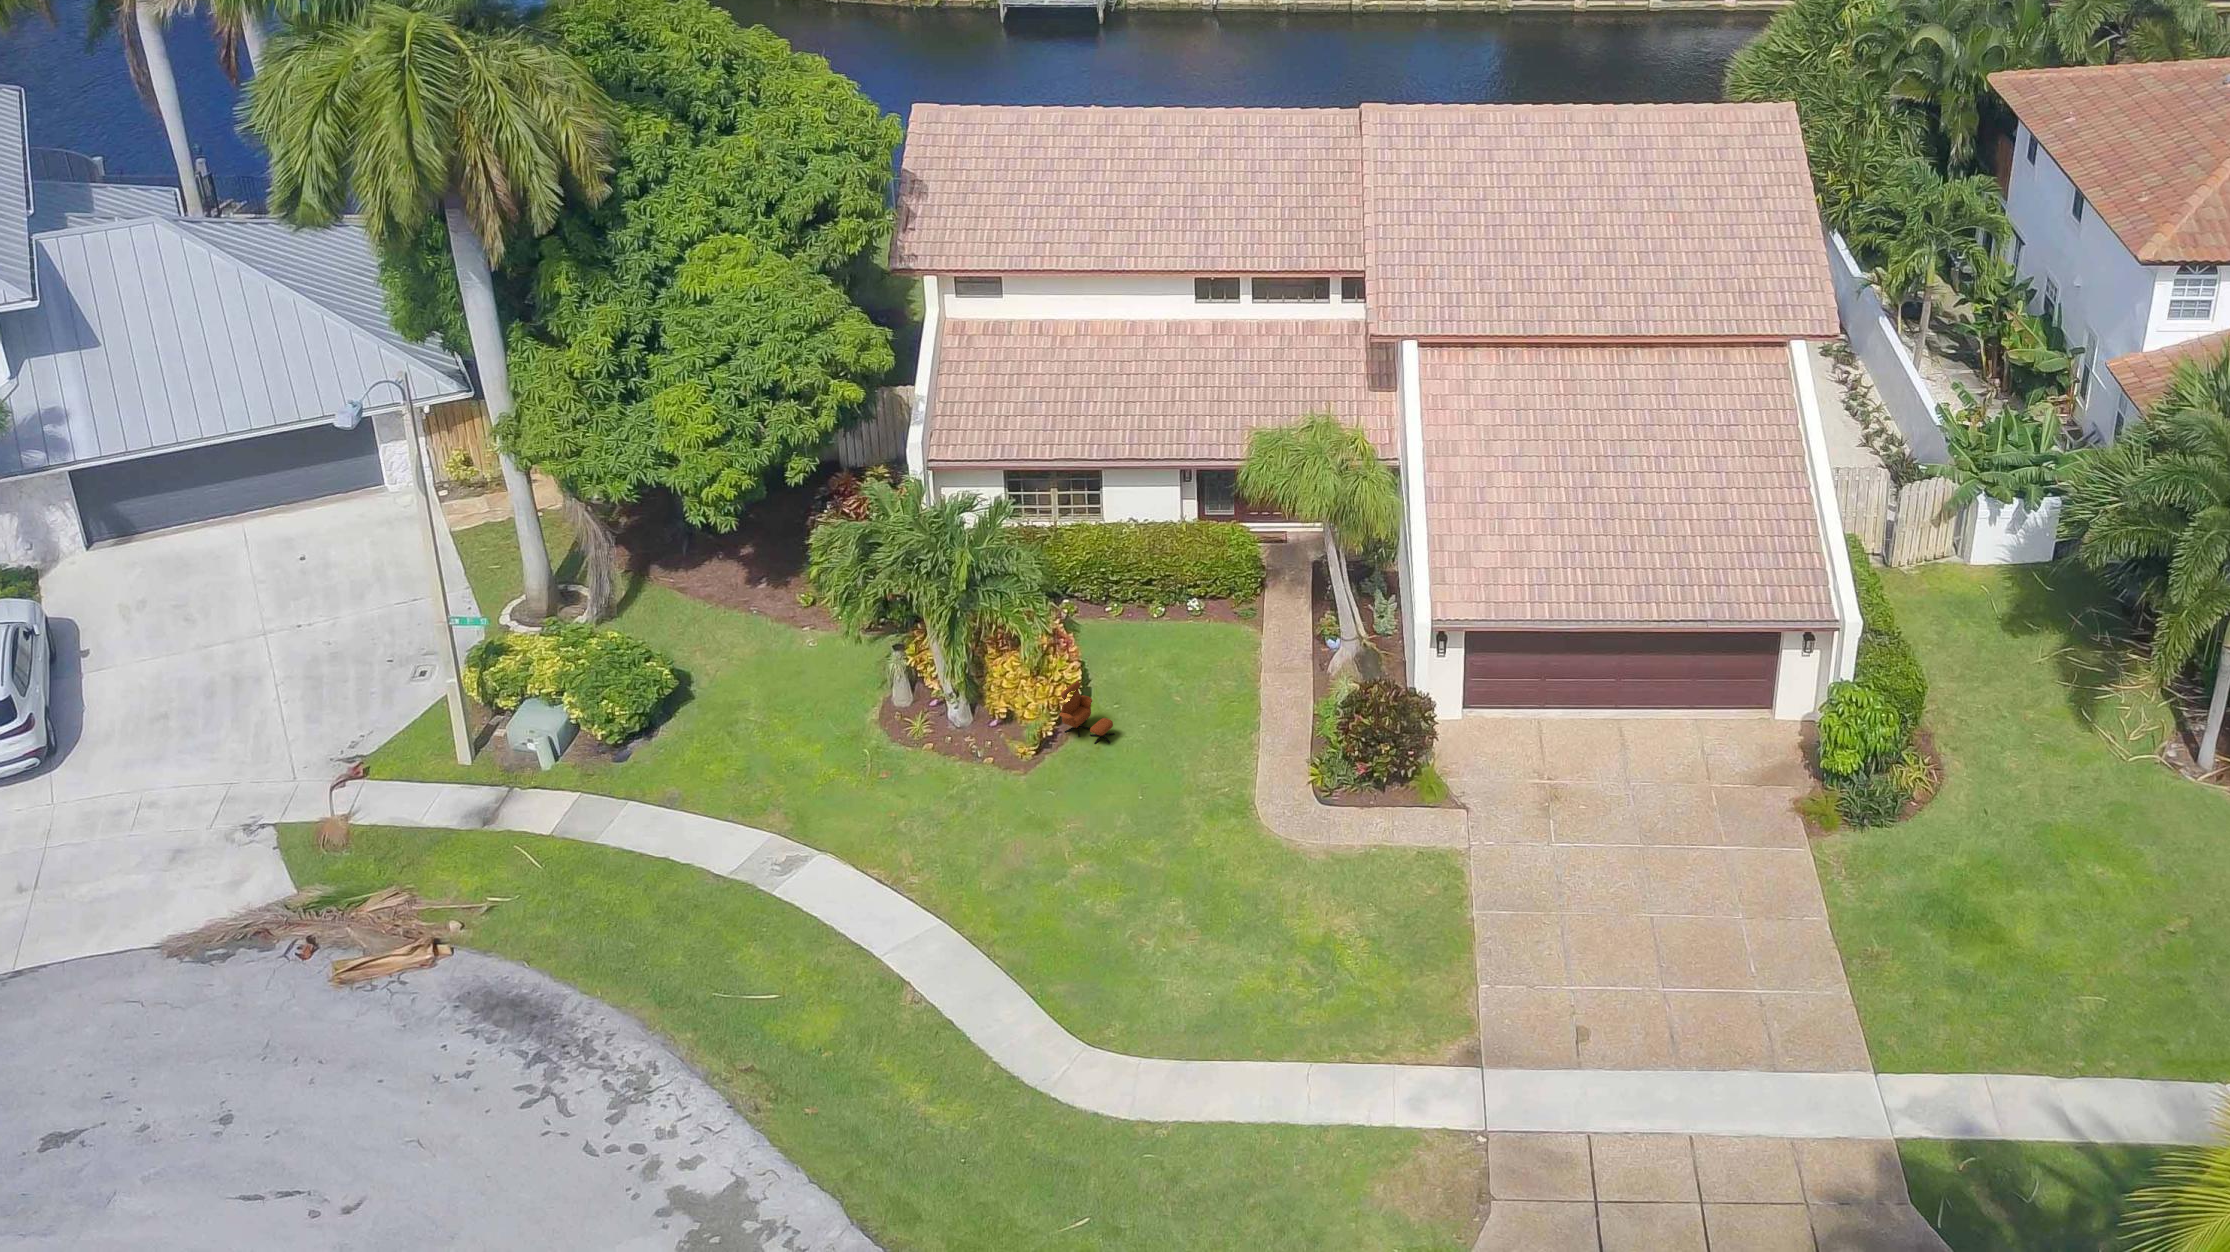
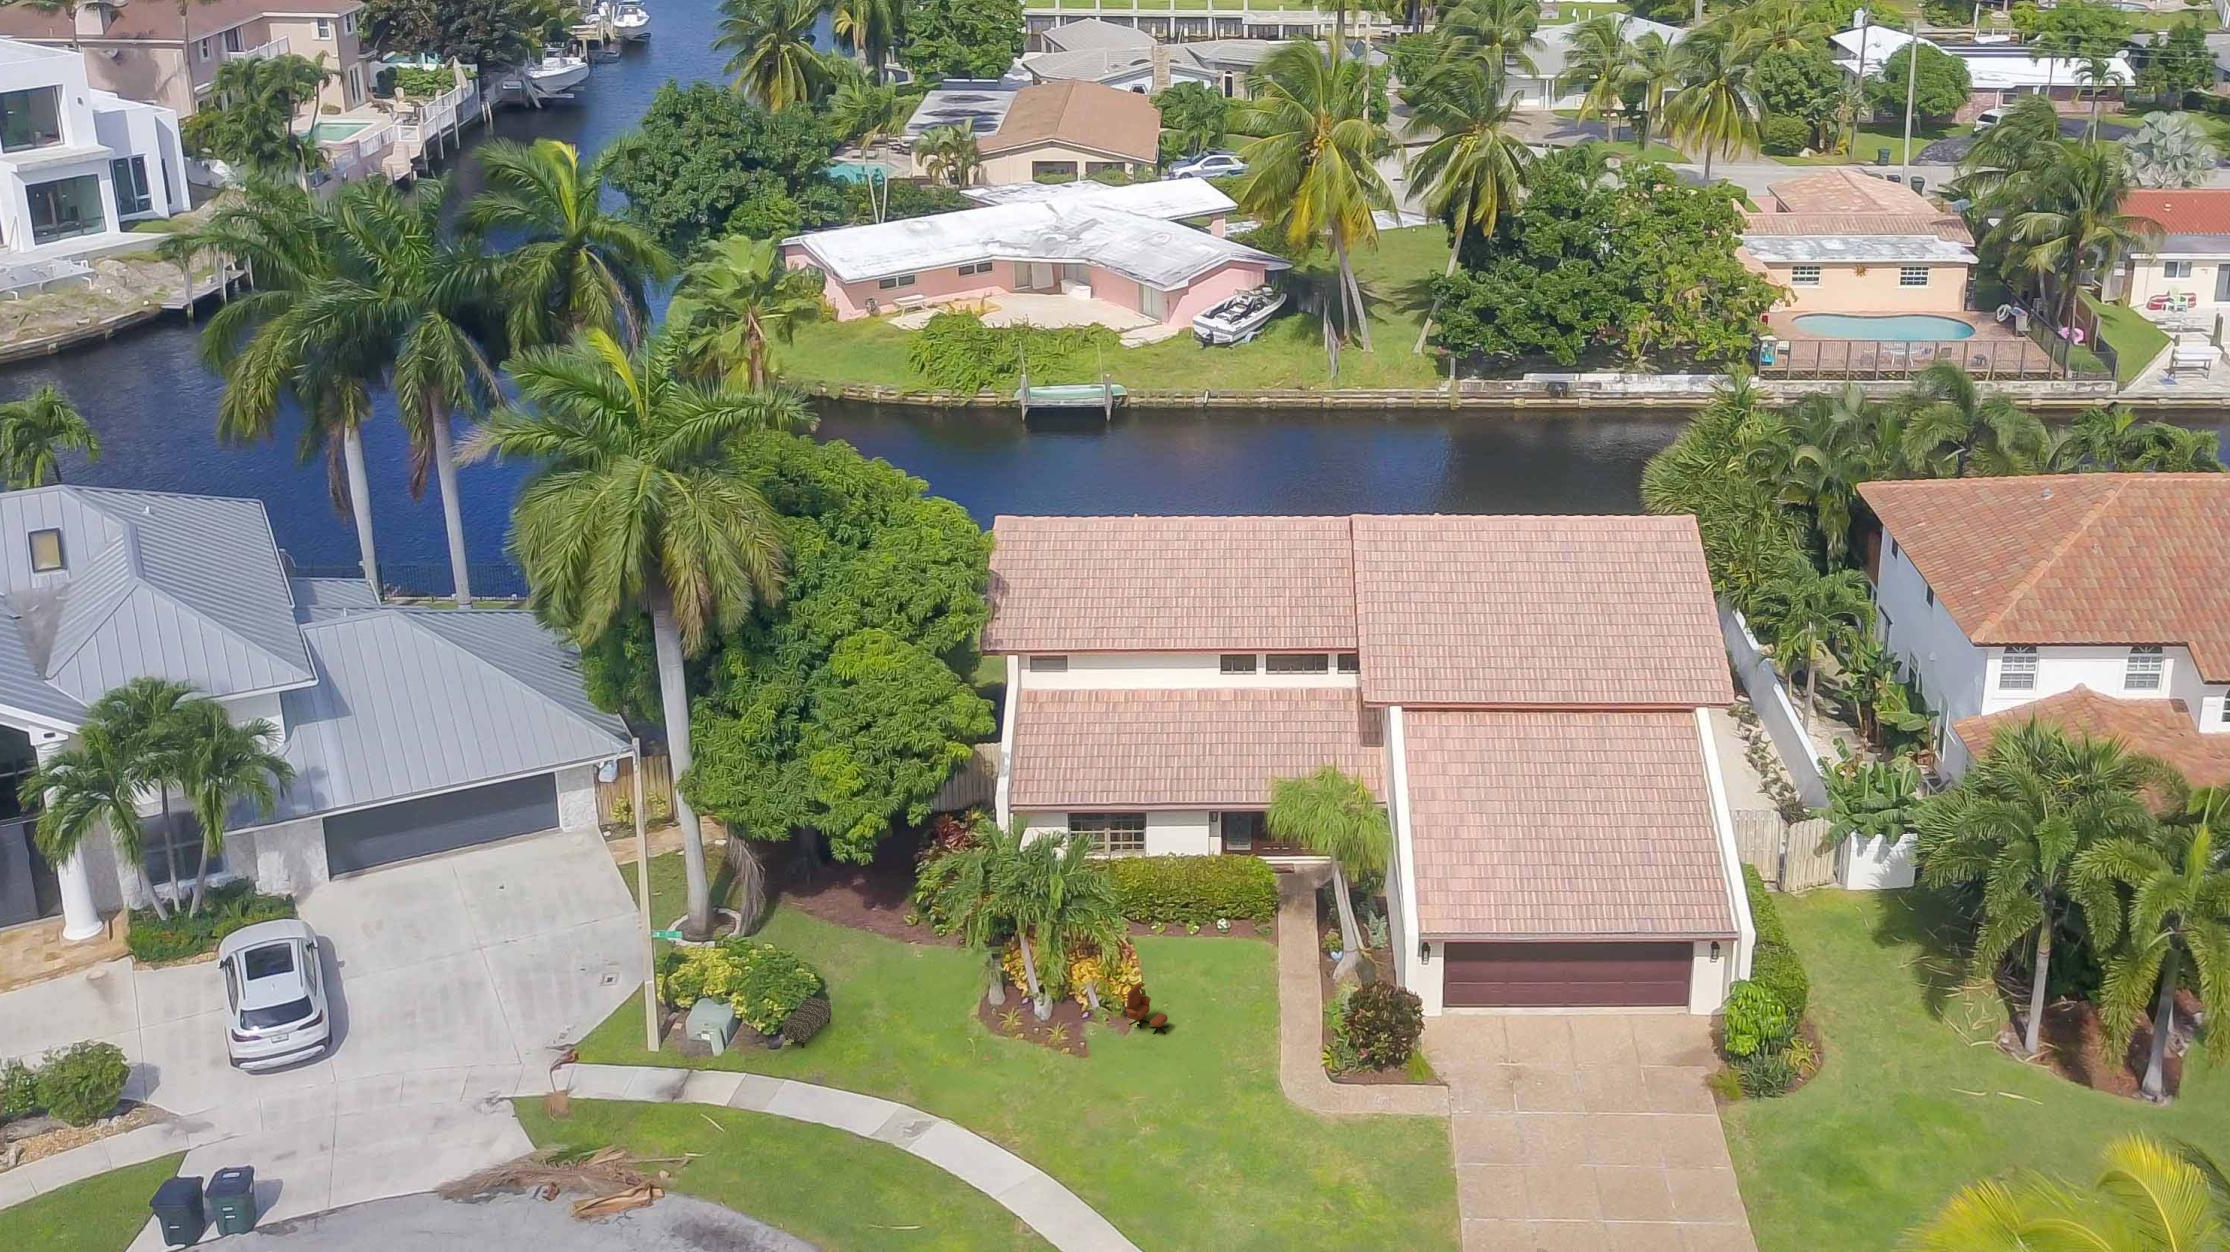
bench: none [623,697,690,761] -> present [782,997,831,1048]

